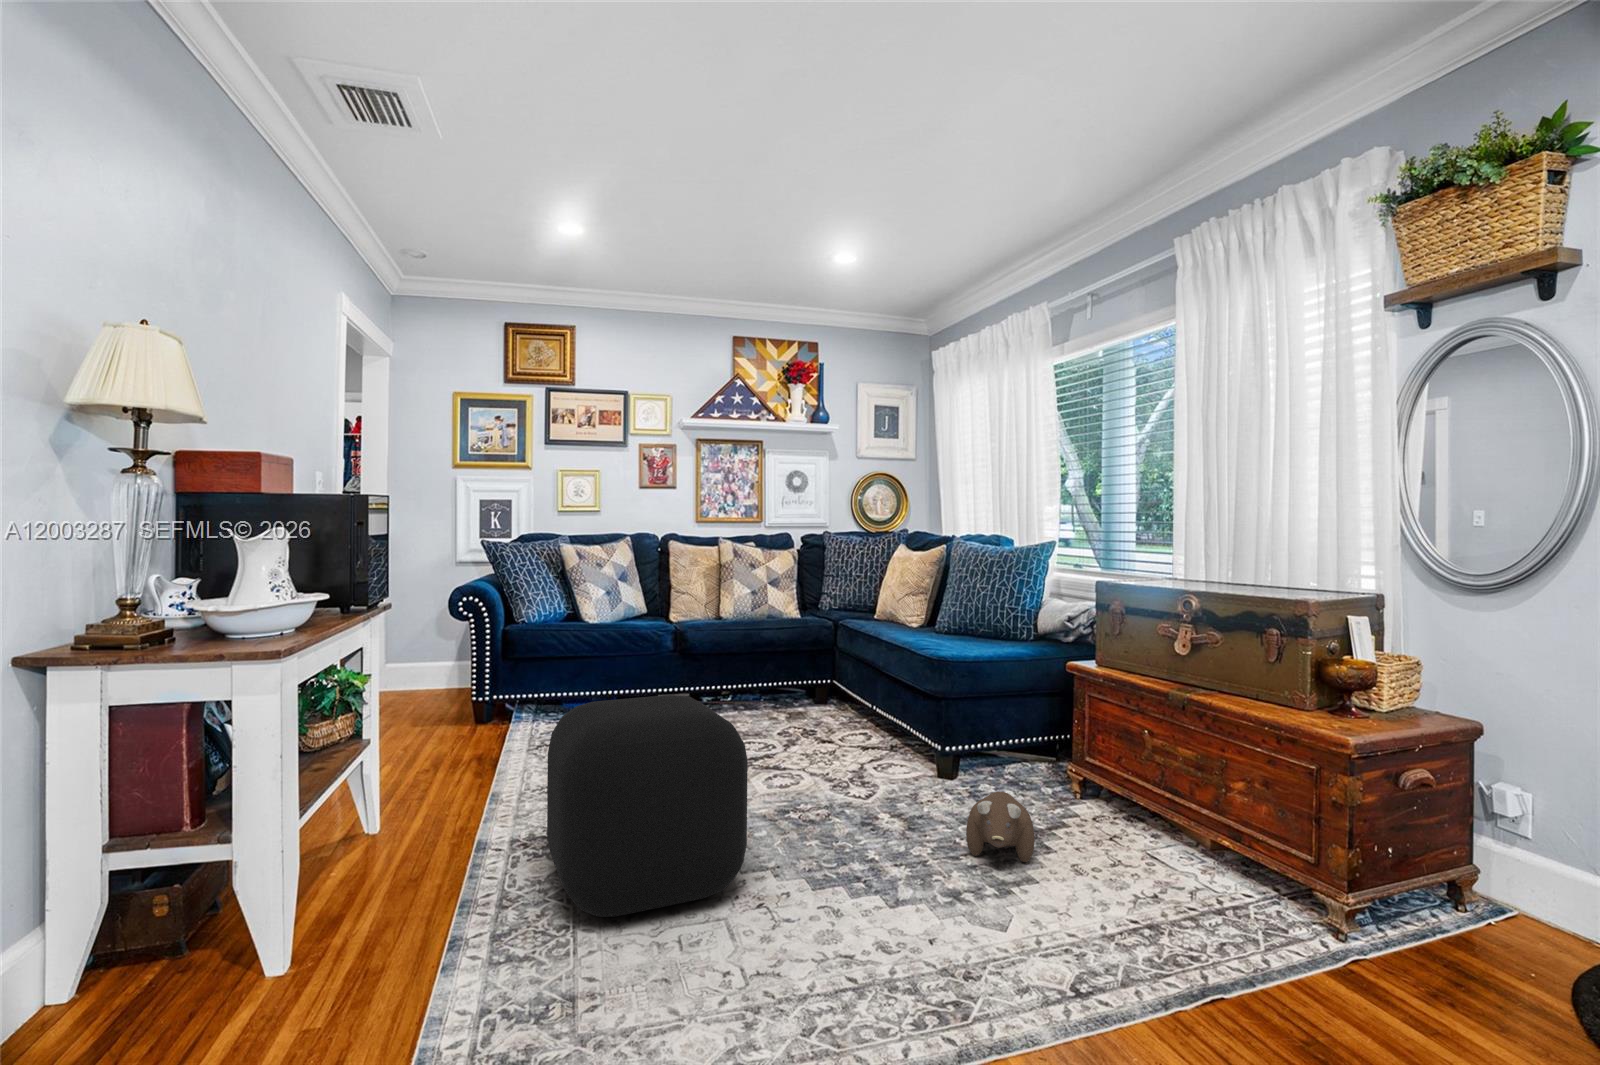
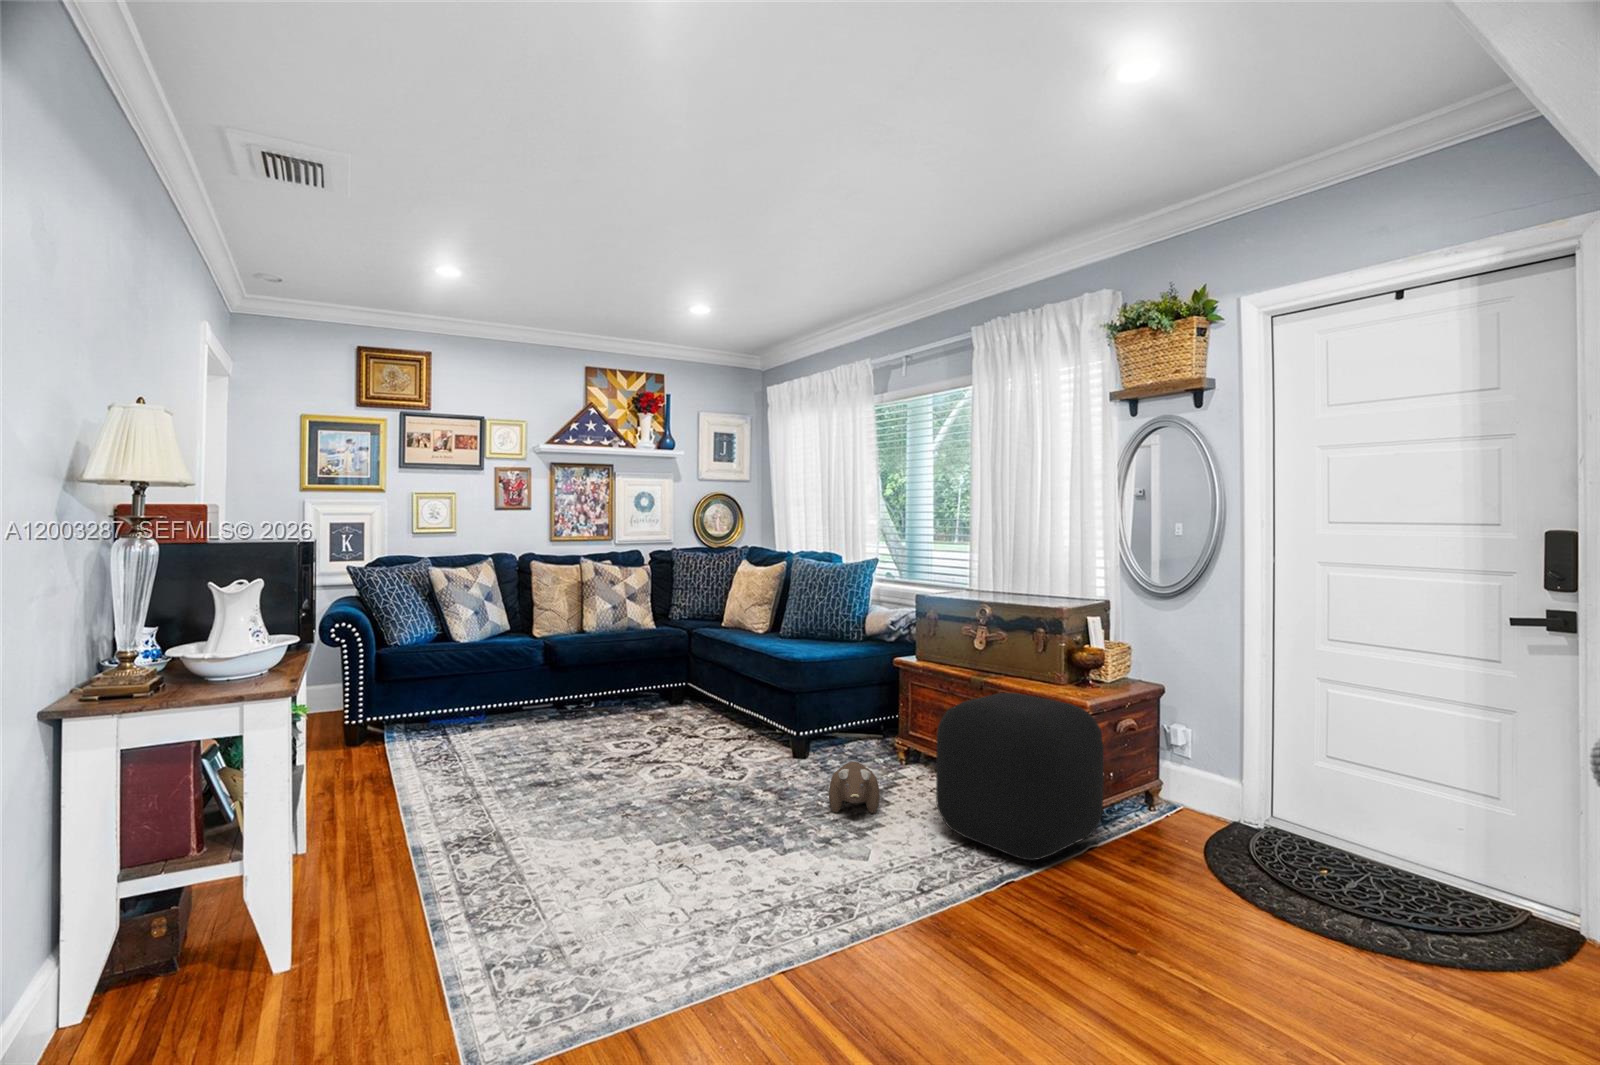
ottoman: present [547,695,748,917] -> present [936,693,1104,860]

